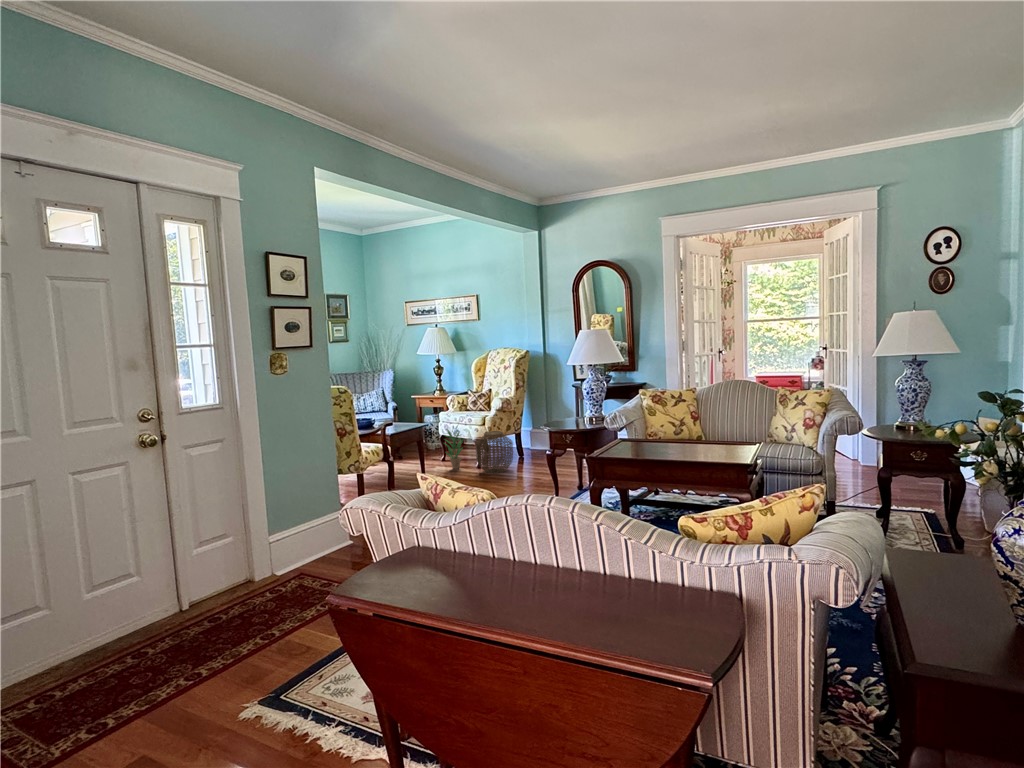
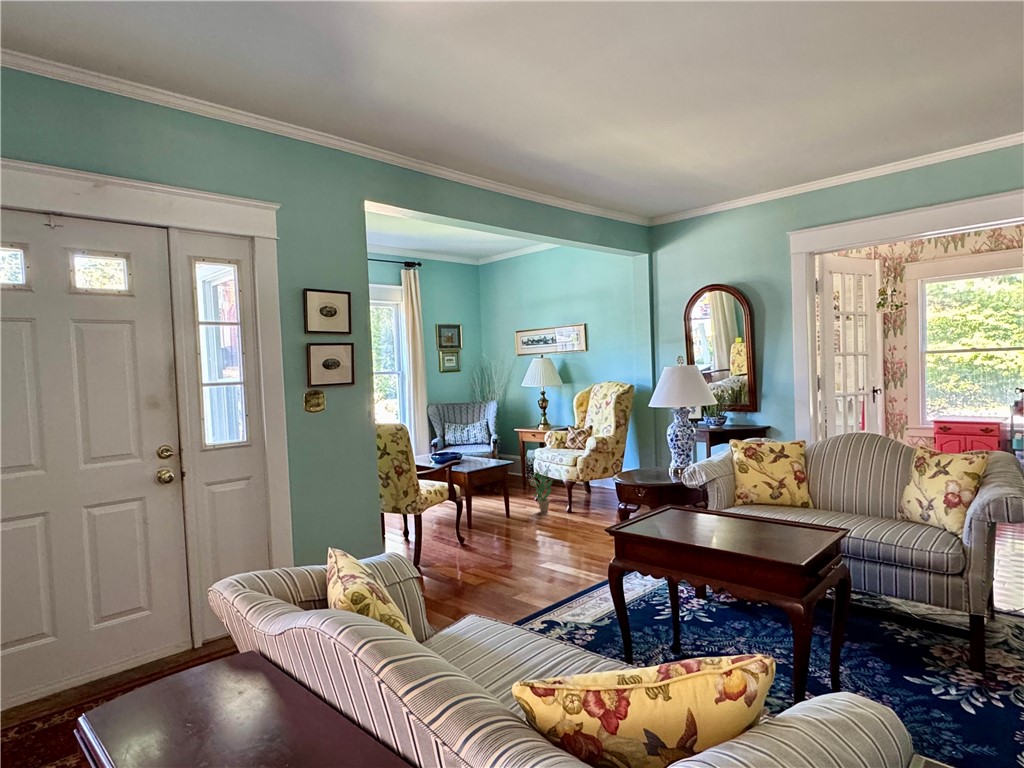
woven basket: present [476,431,513,473] -> none [561,474,603,521]

